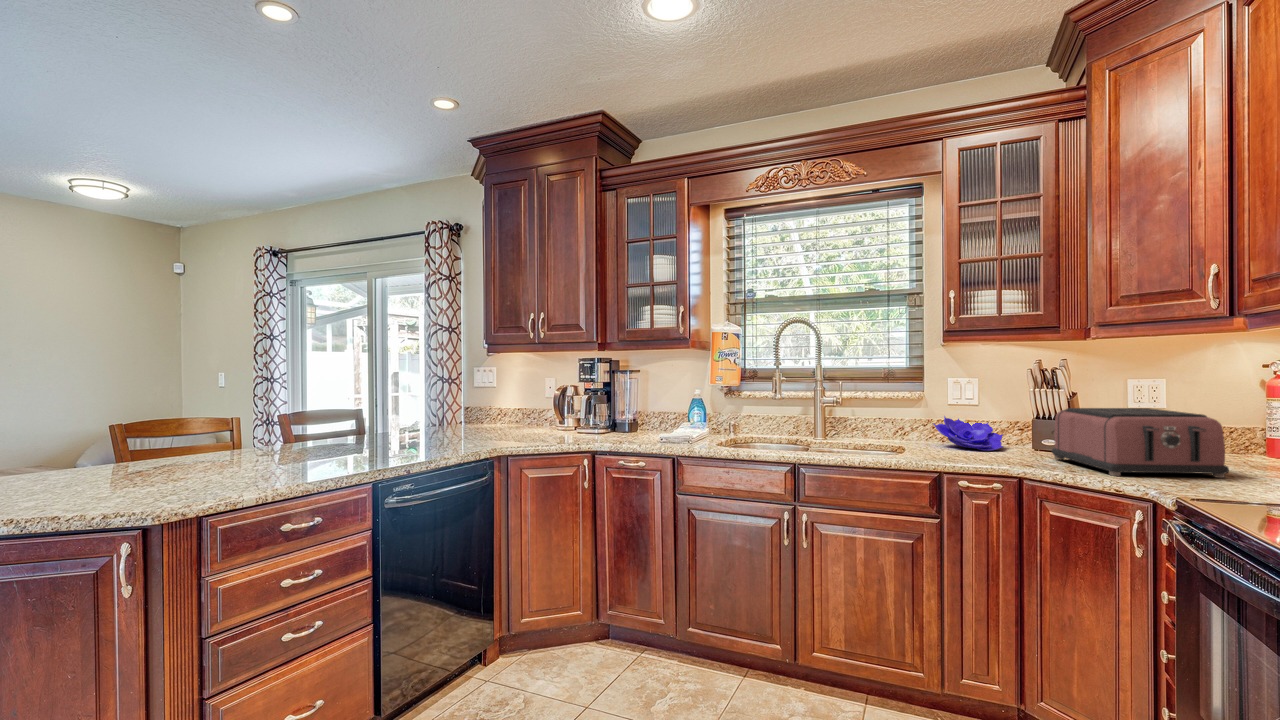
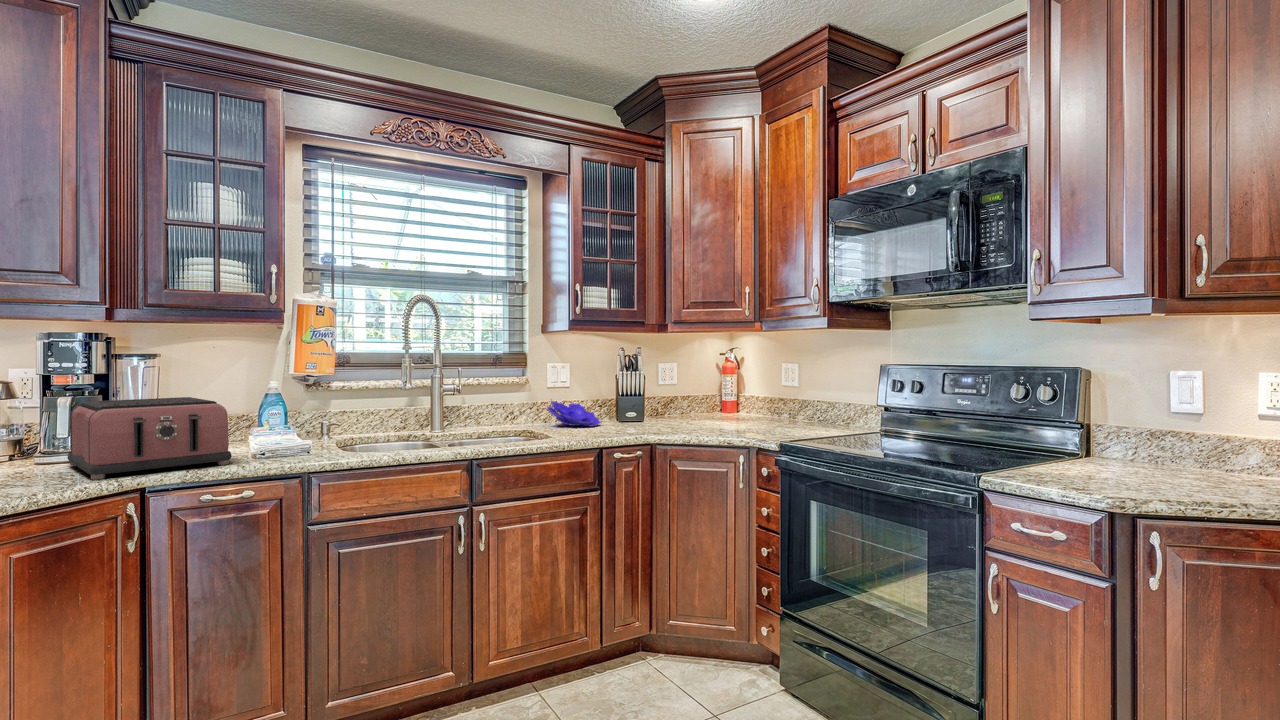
toaster: present [1052,408,1229,478] -> present [68,397,231,480]

